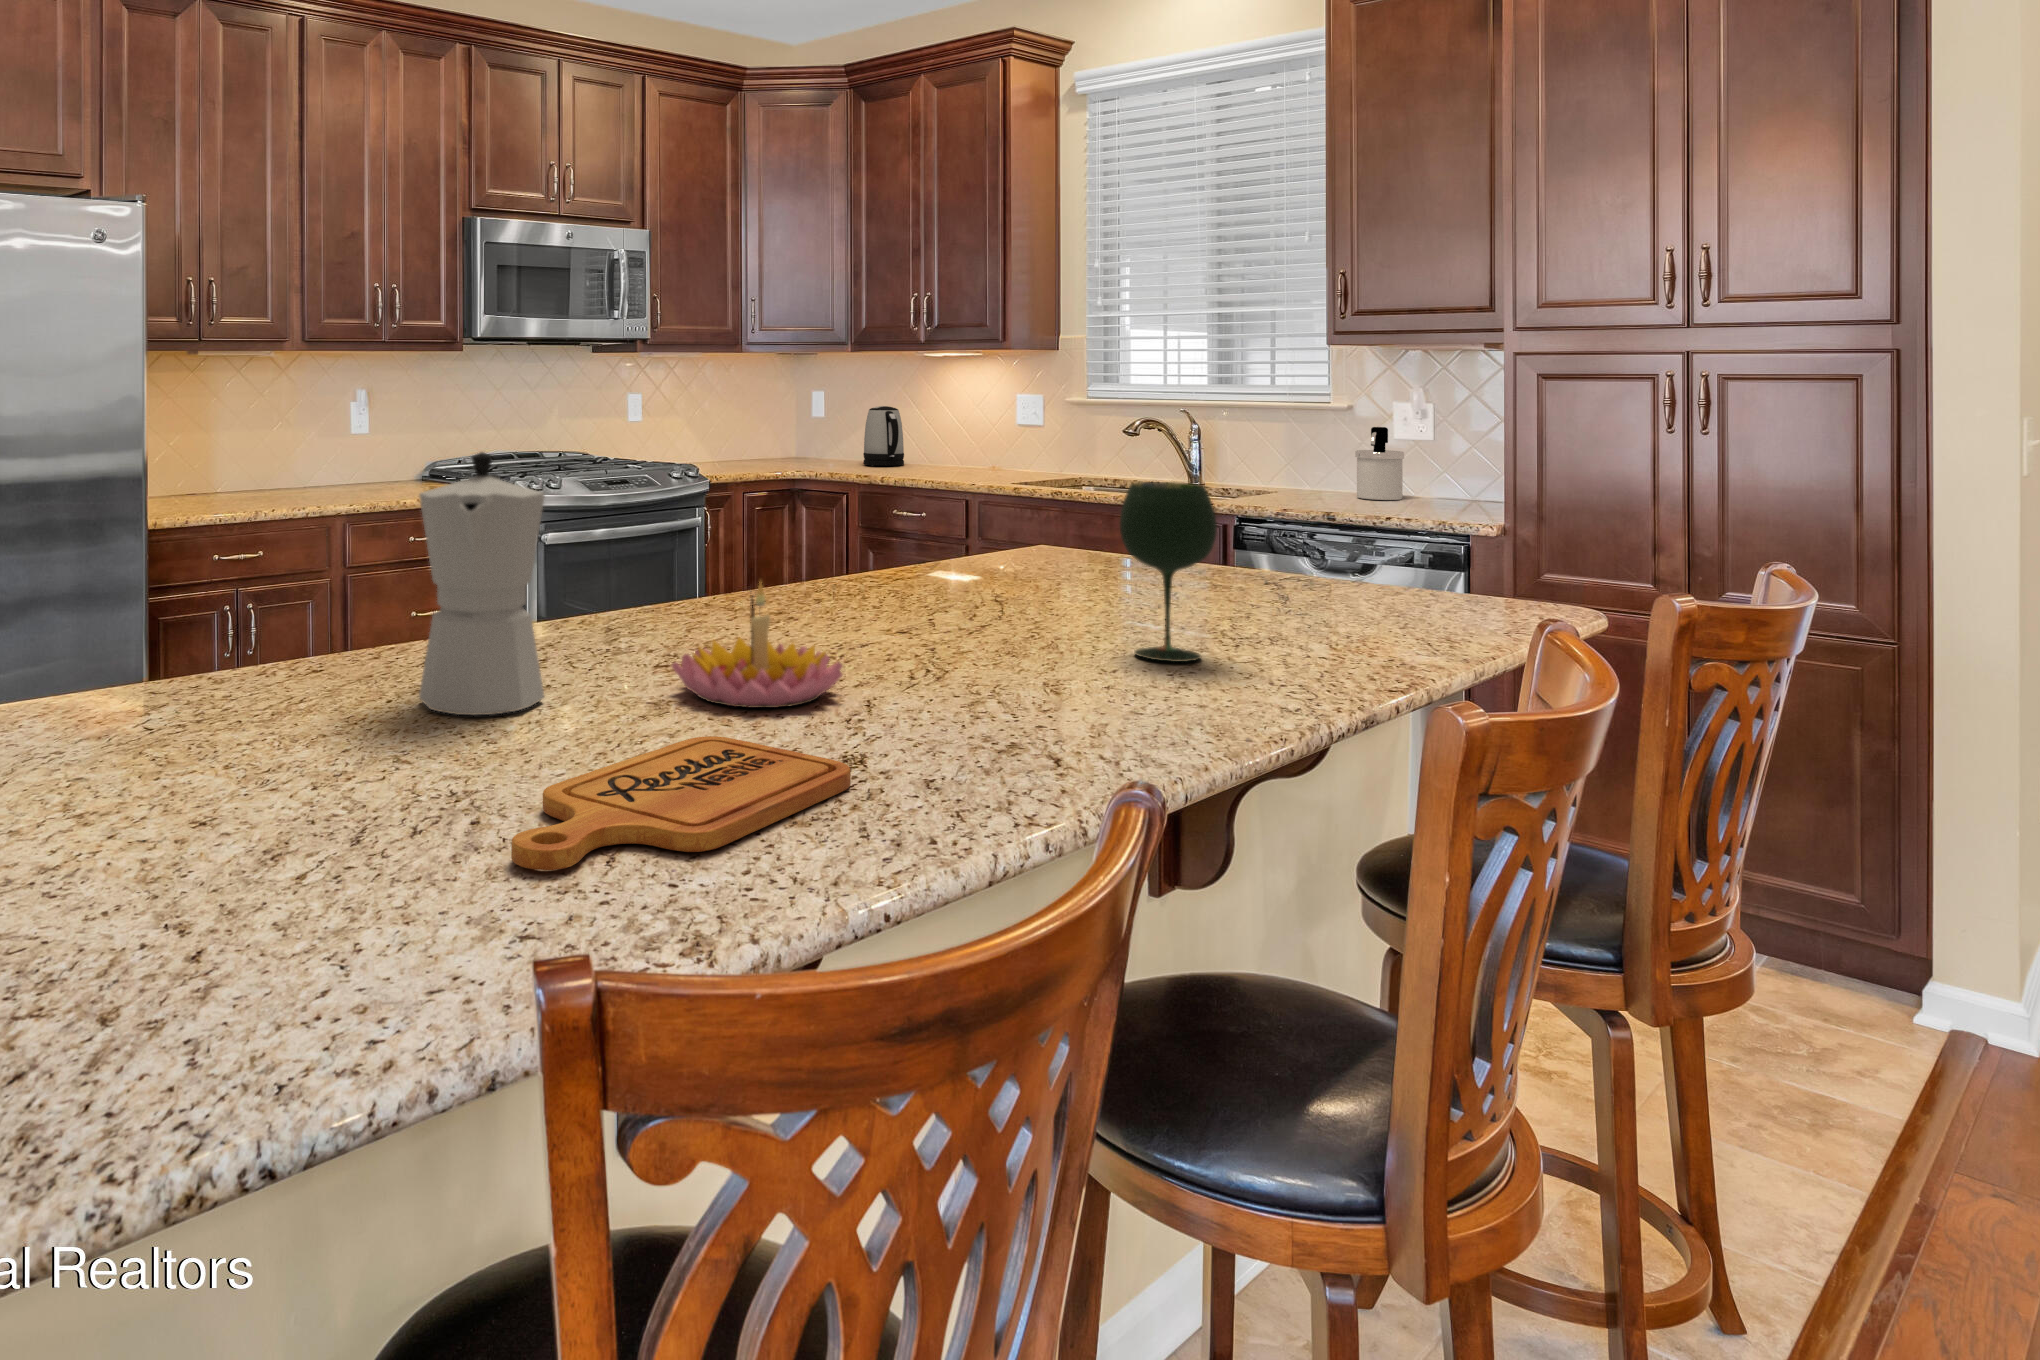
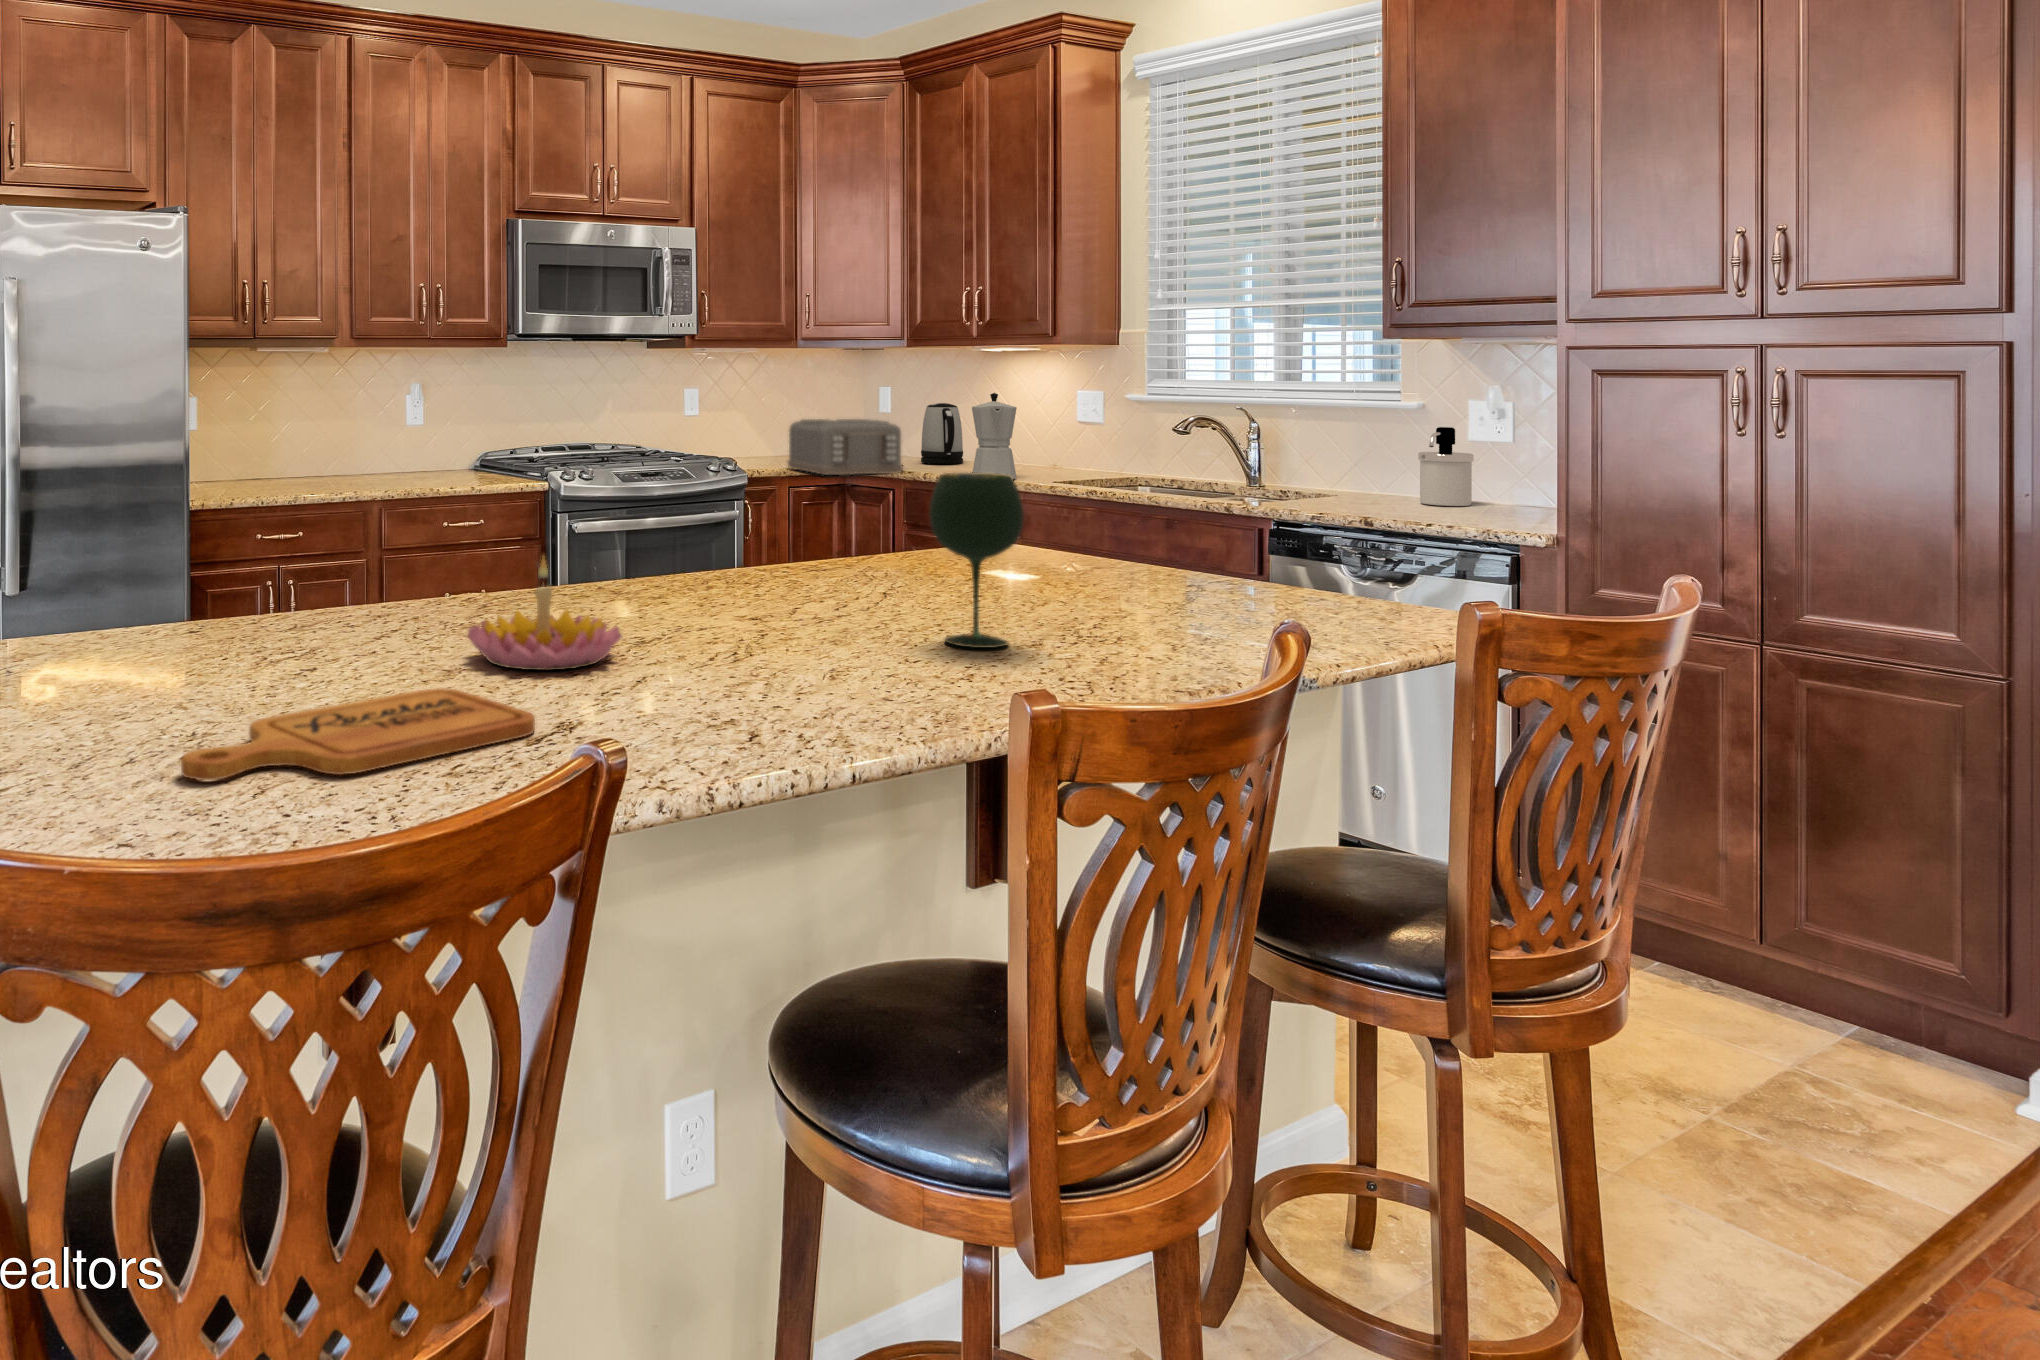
toaster: none [738,422,856,479] -> present [788,419,903,475]
moka pot: present [419,452,545,715] -> present [972,393,1017,479]

